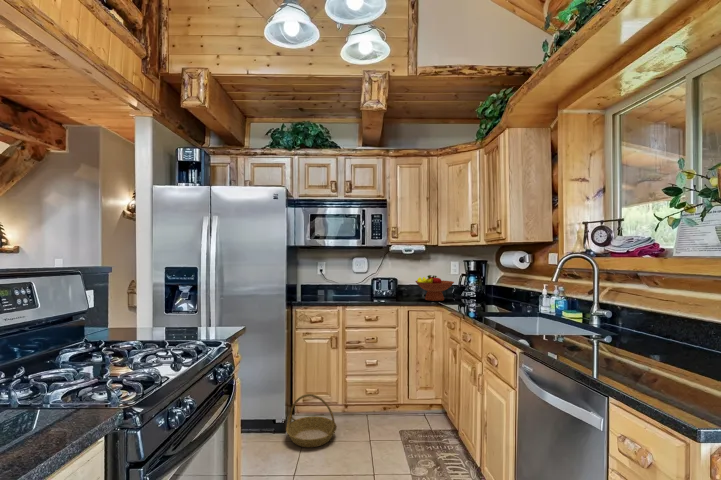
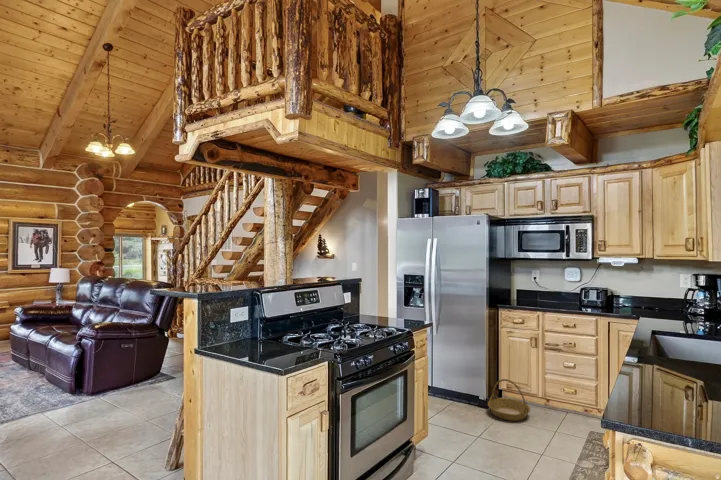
fruit bowl: present [415,275,454,301] -> none [623,290,671,317]

